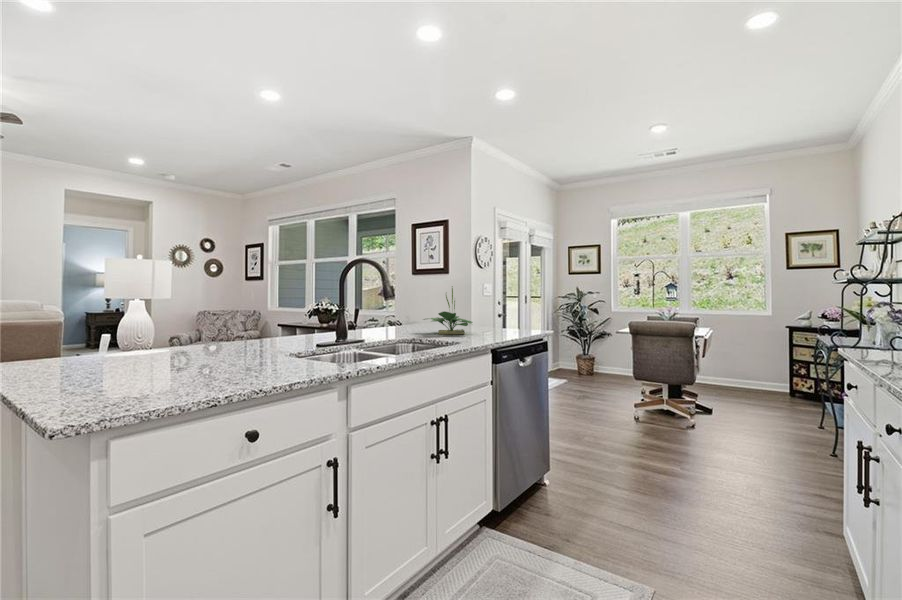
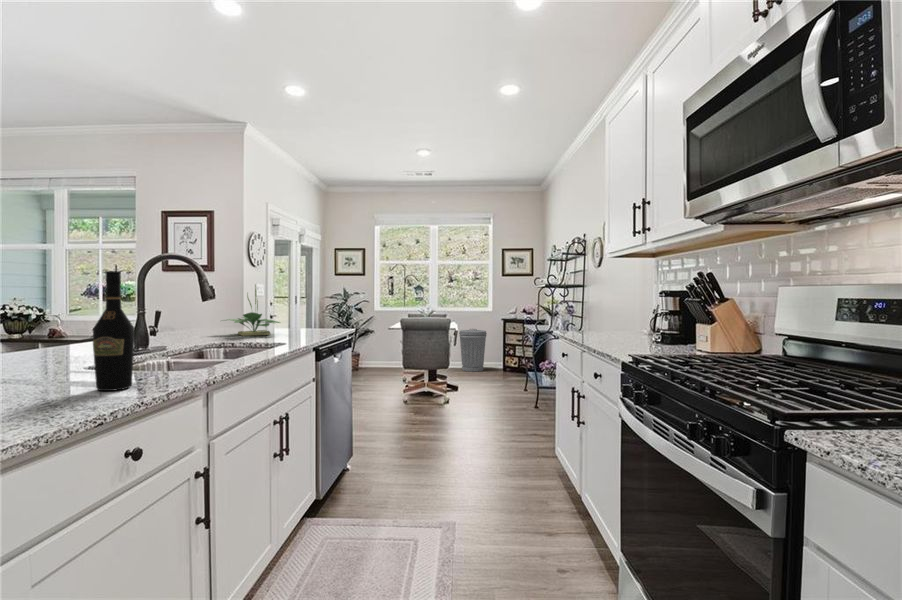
wine bottle: none [243,271,275,377] -> present [93,271,134,391]
trash can: none [720,337,761,391] -> present [459,329,487,371]

